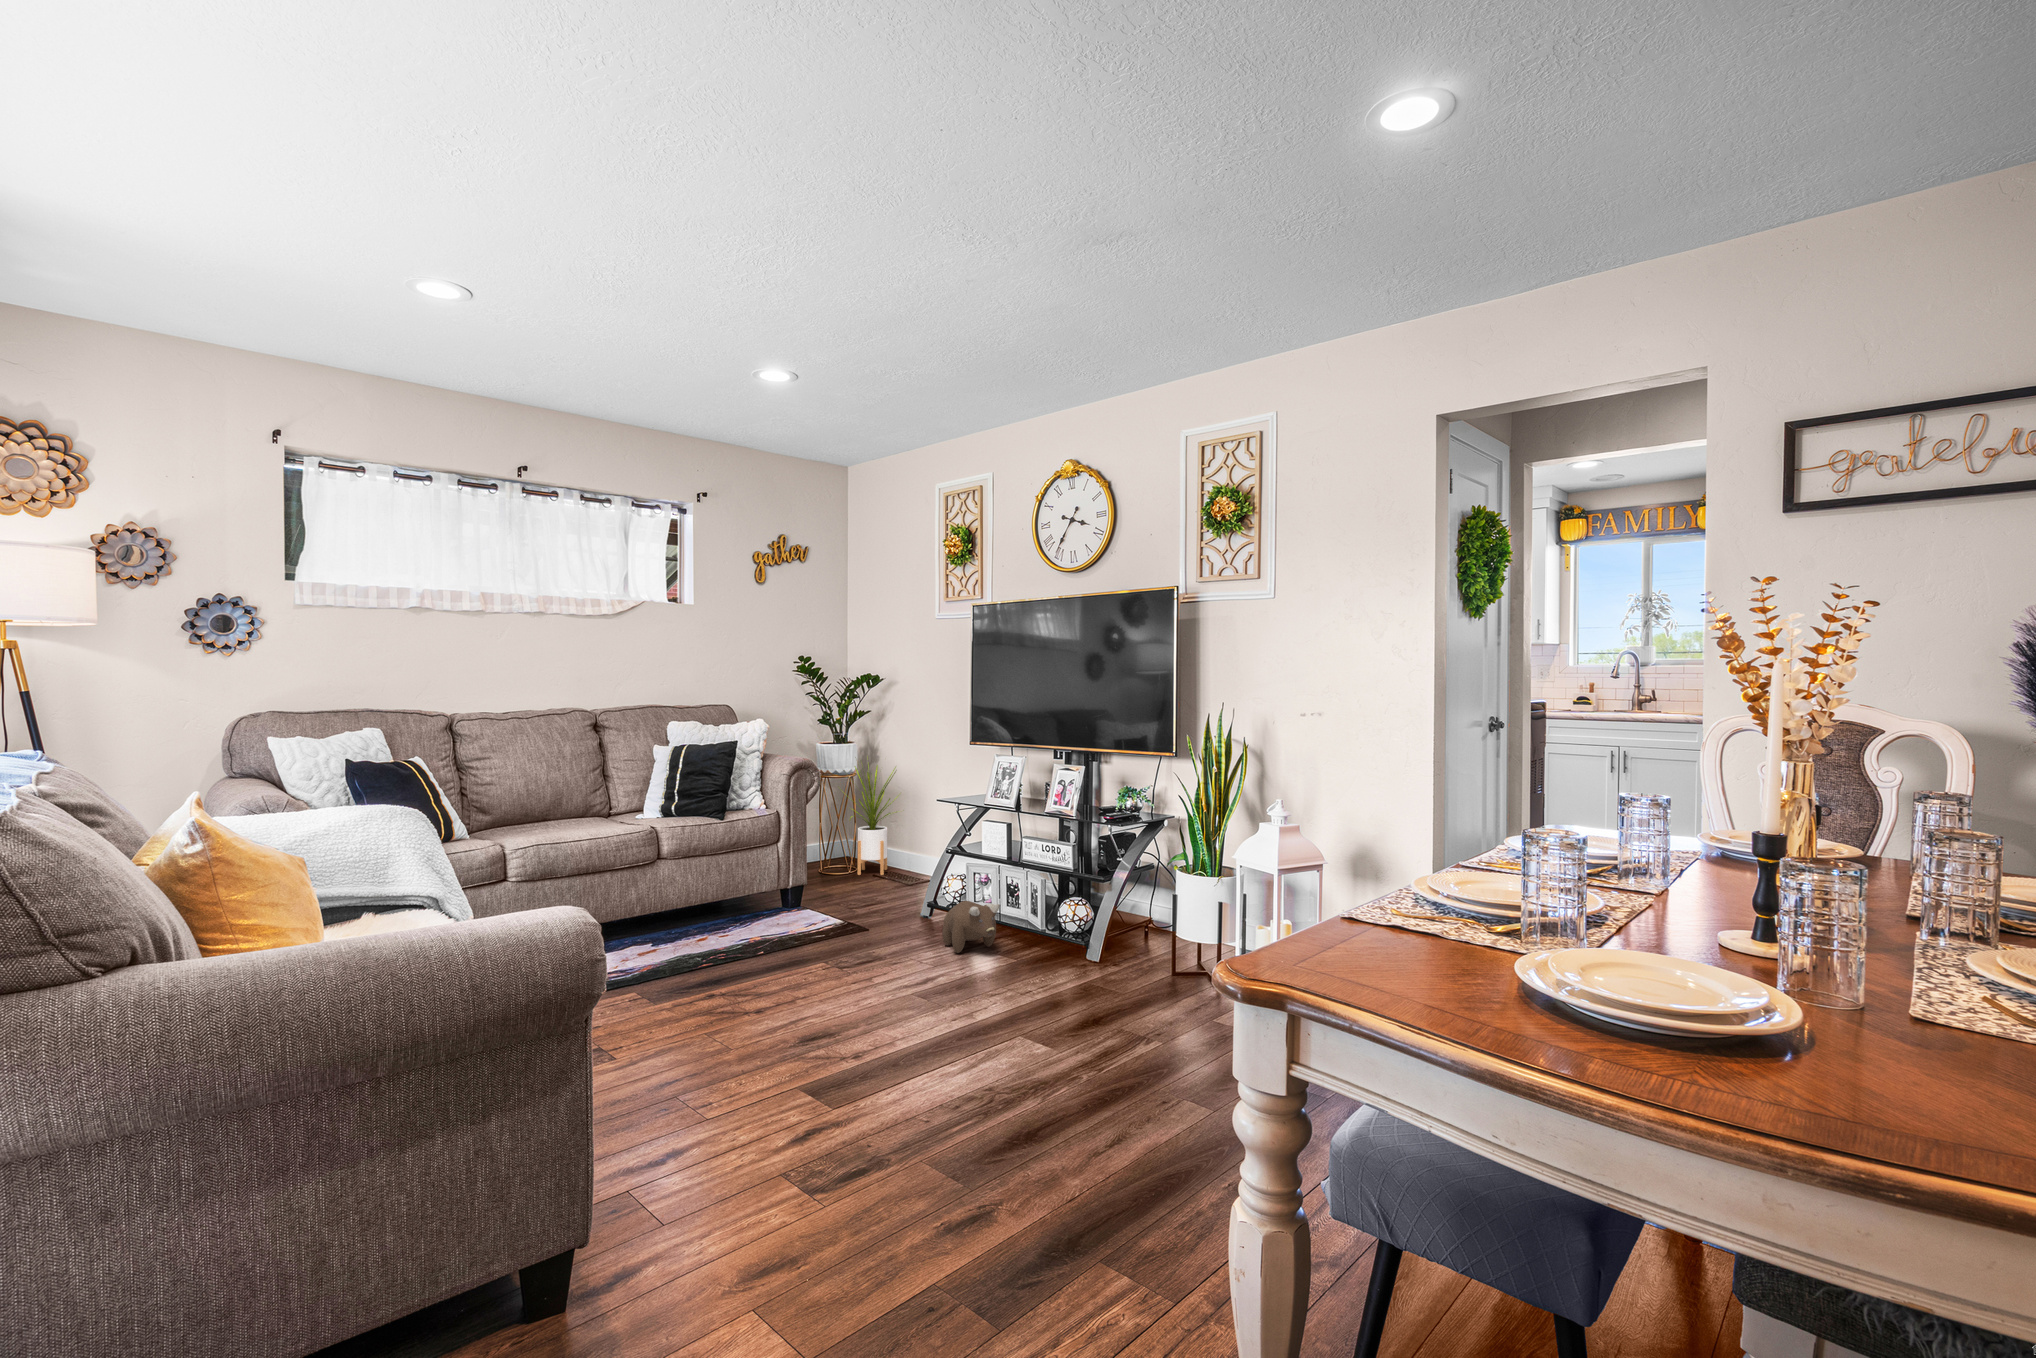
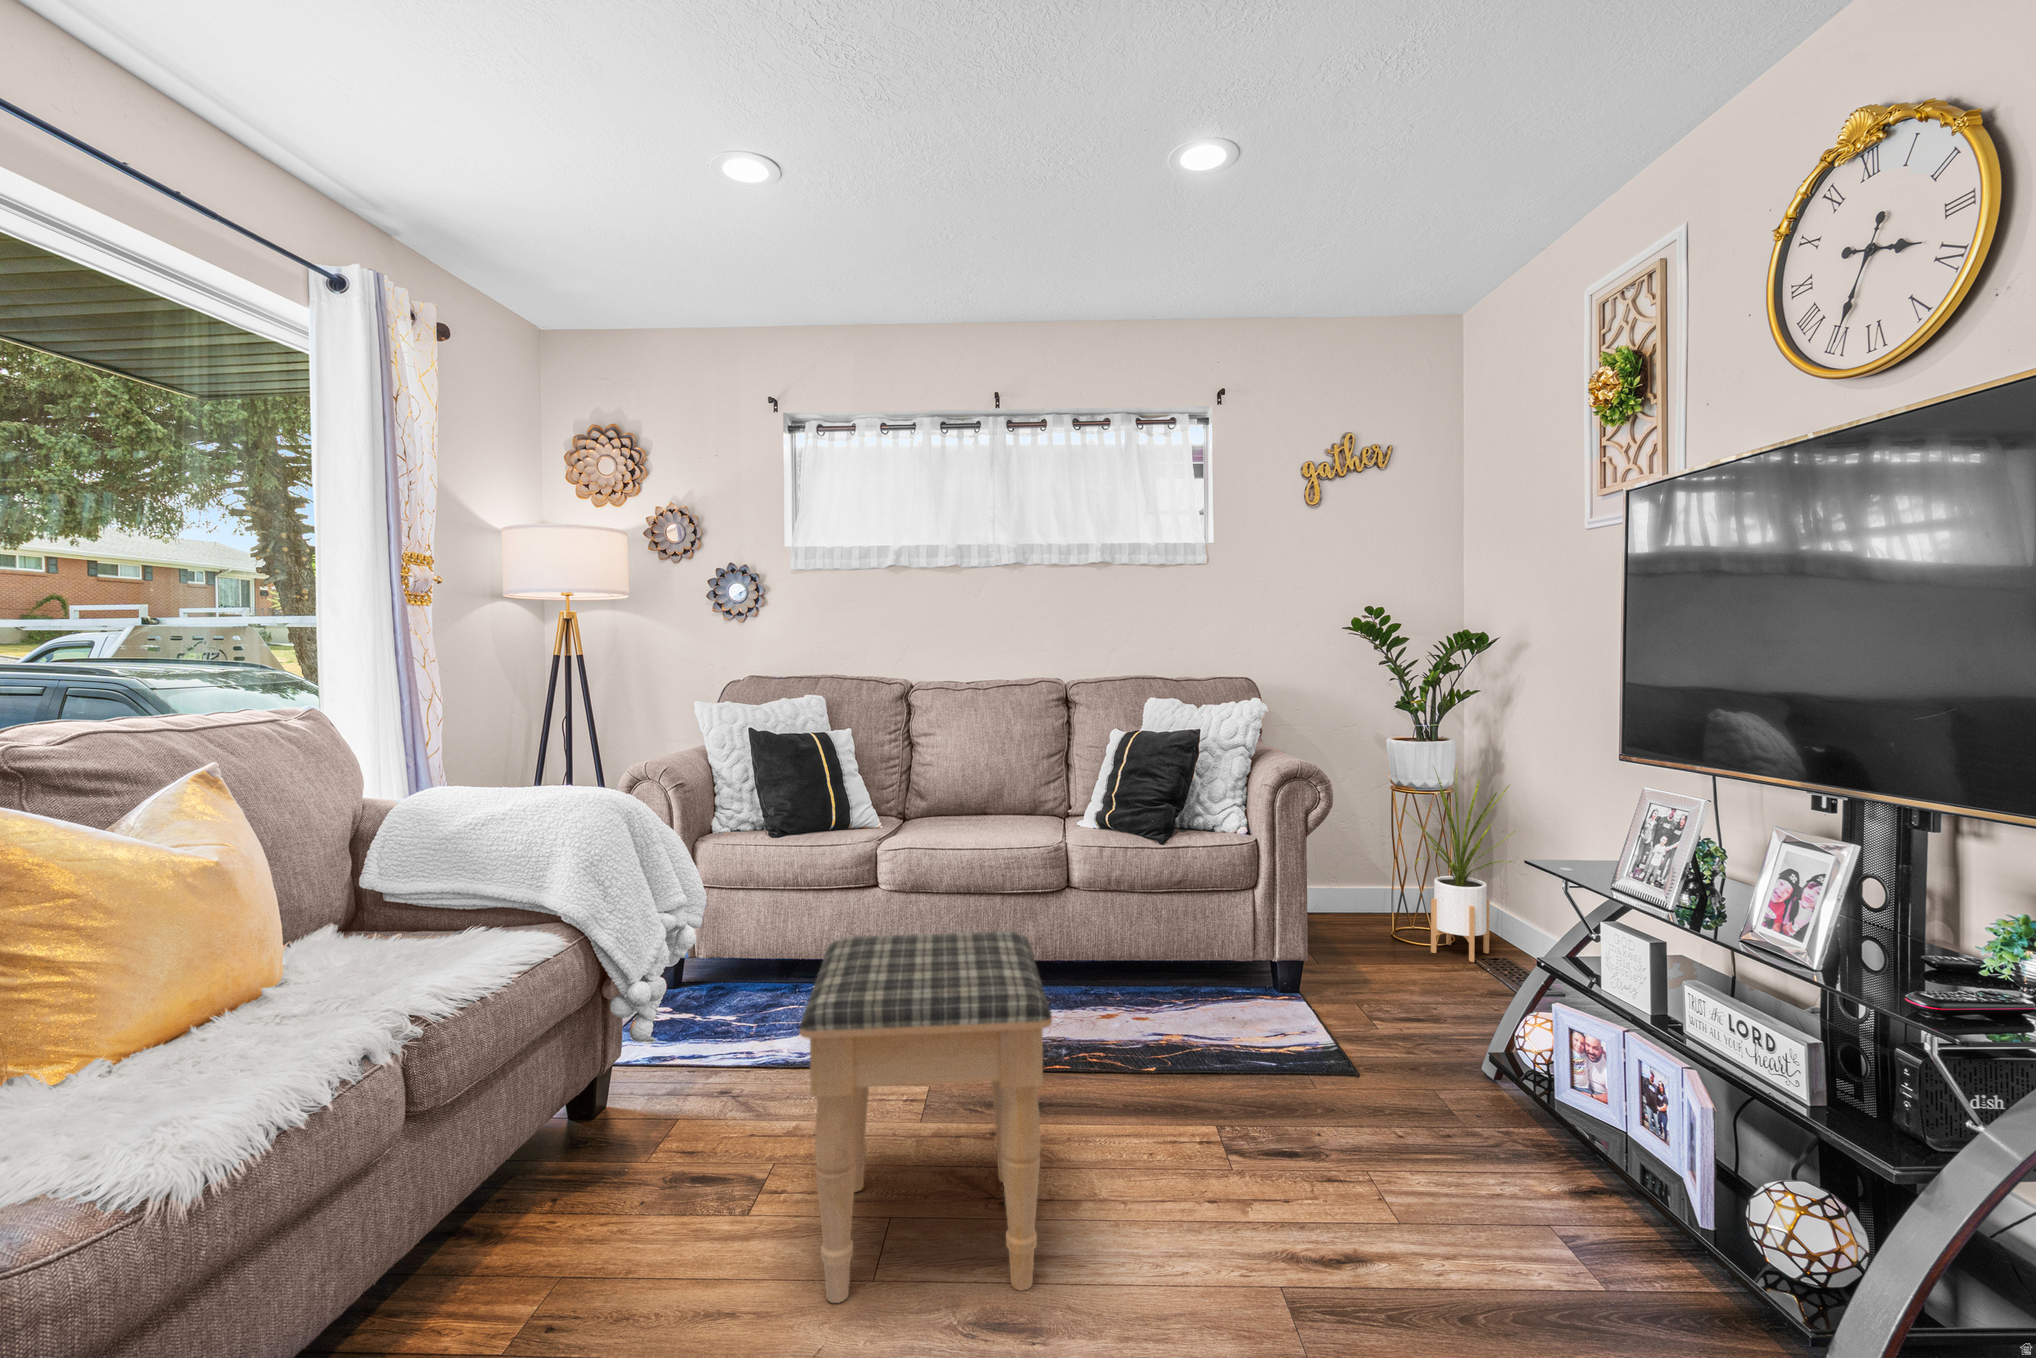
footstool: none [643,859,825,1062] -> present [800,931,1052,1303]
plush toy: present [942,901,1000,953] -> none [1452,1094,1573,1214]

